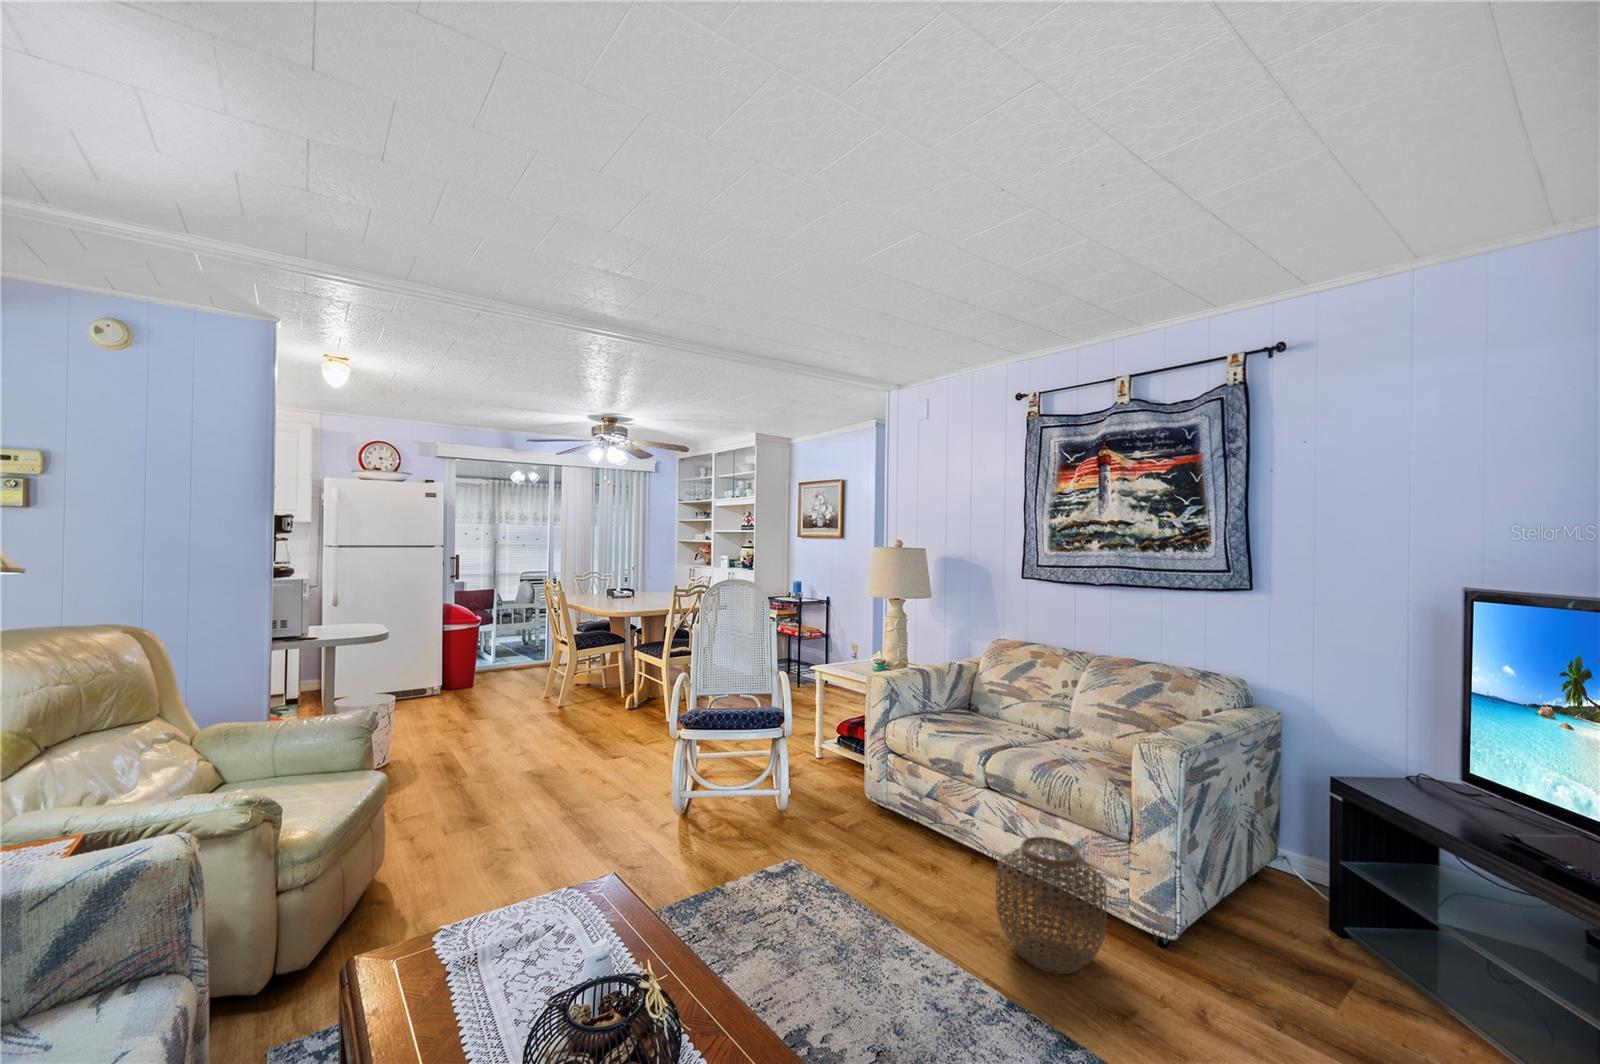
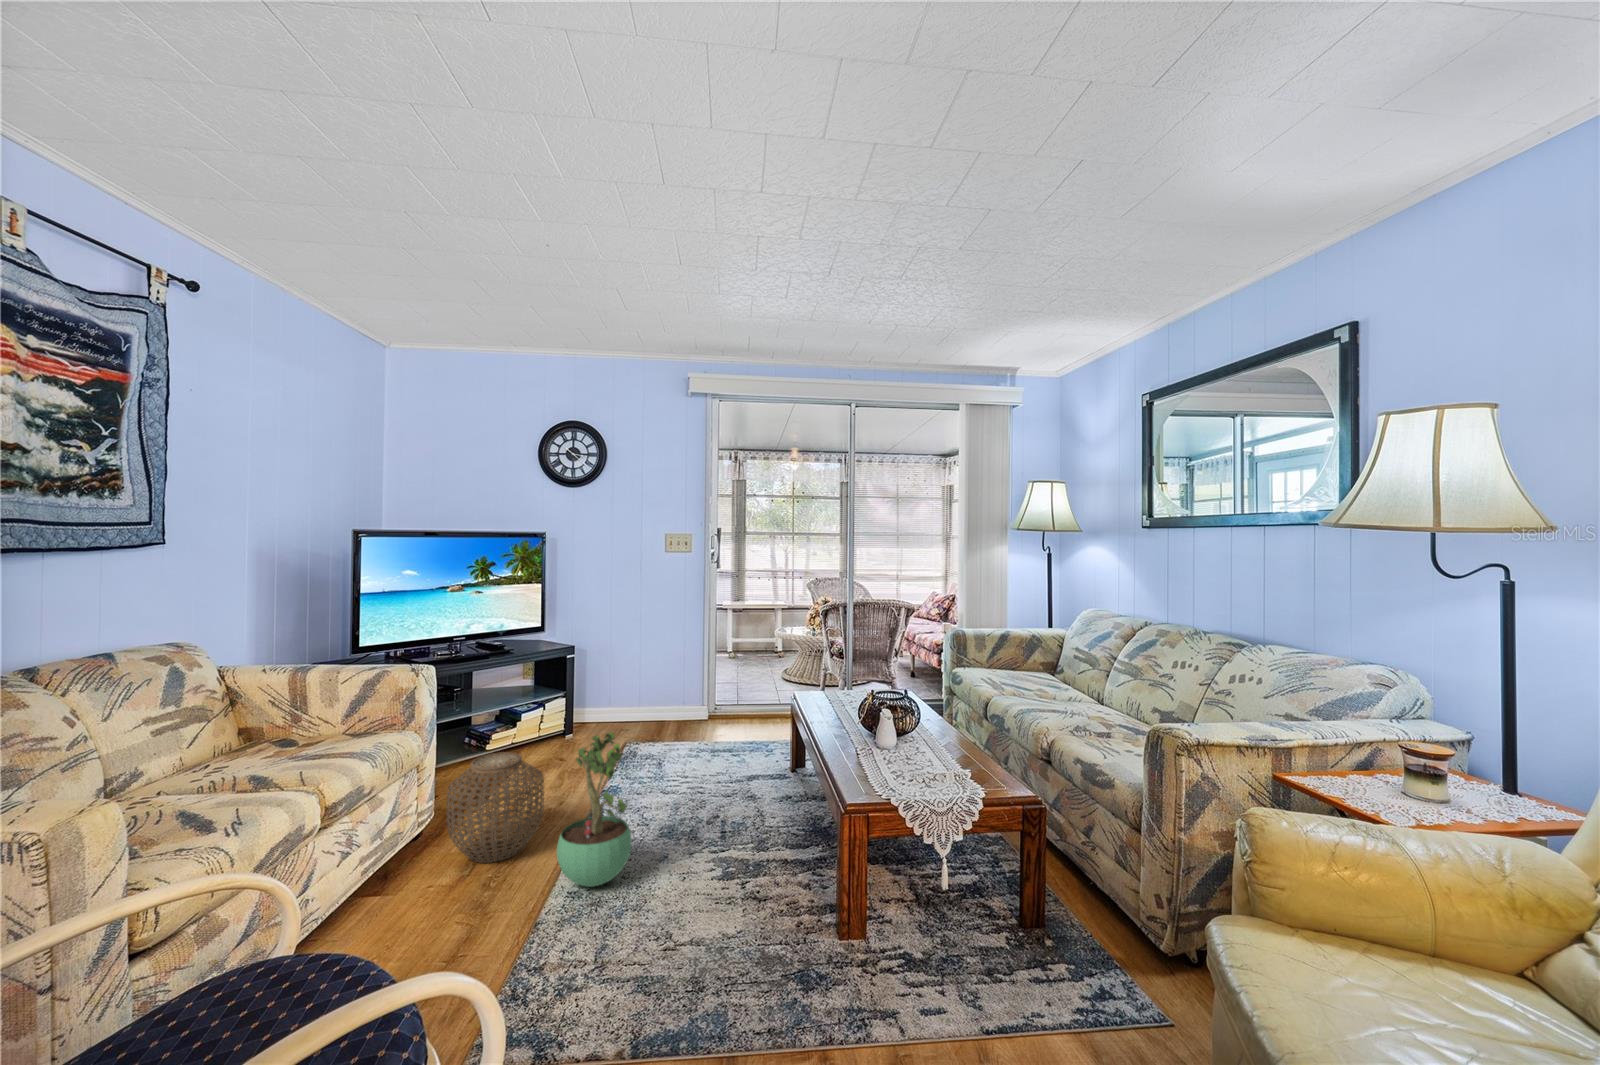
potted plant: none [852,807,956,966] -> present [557,733,632,887]

